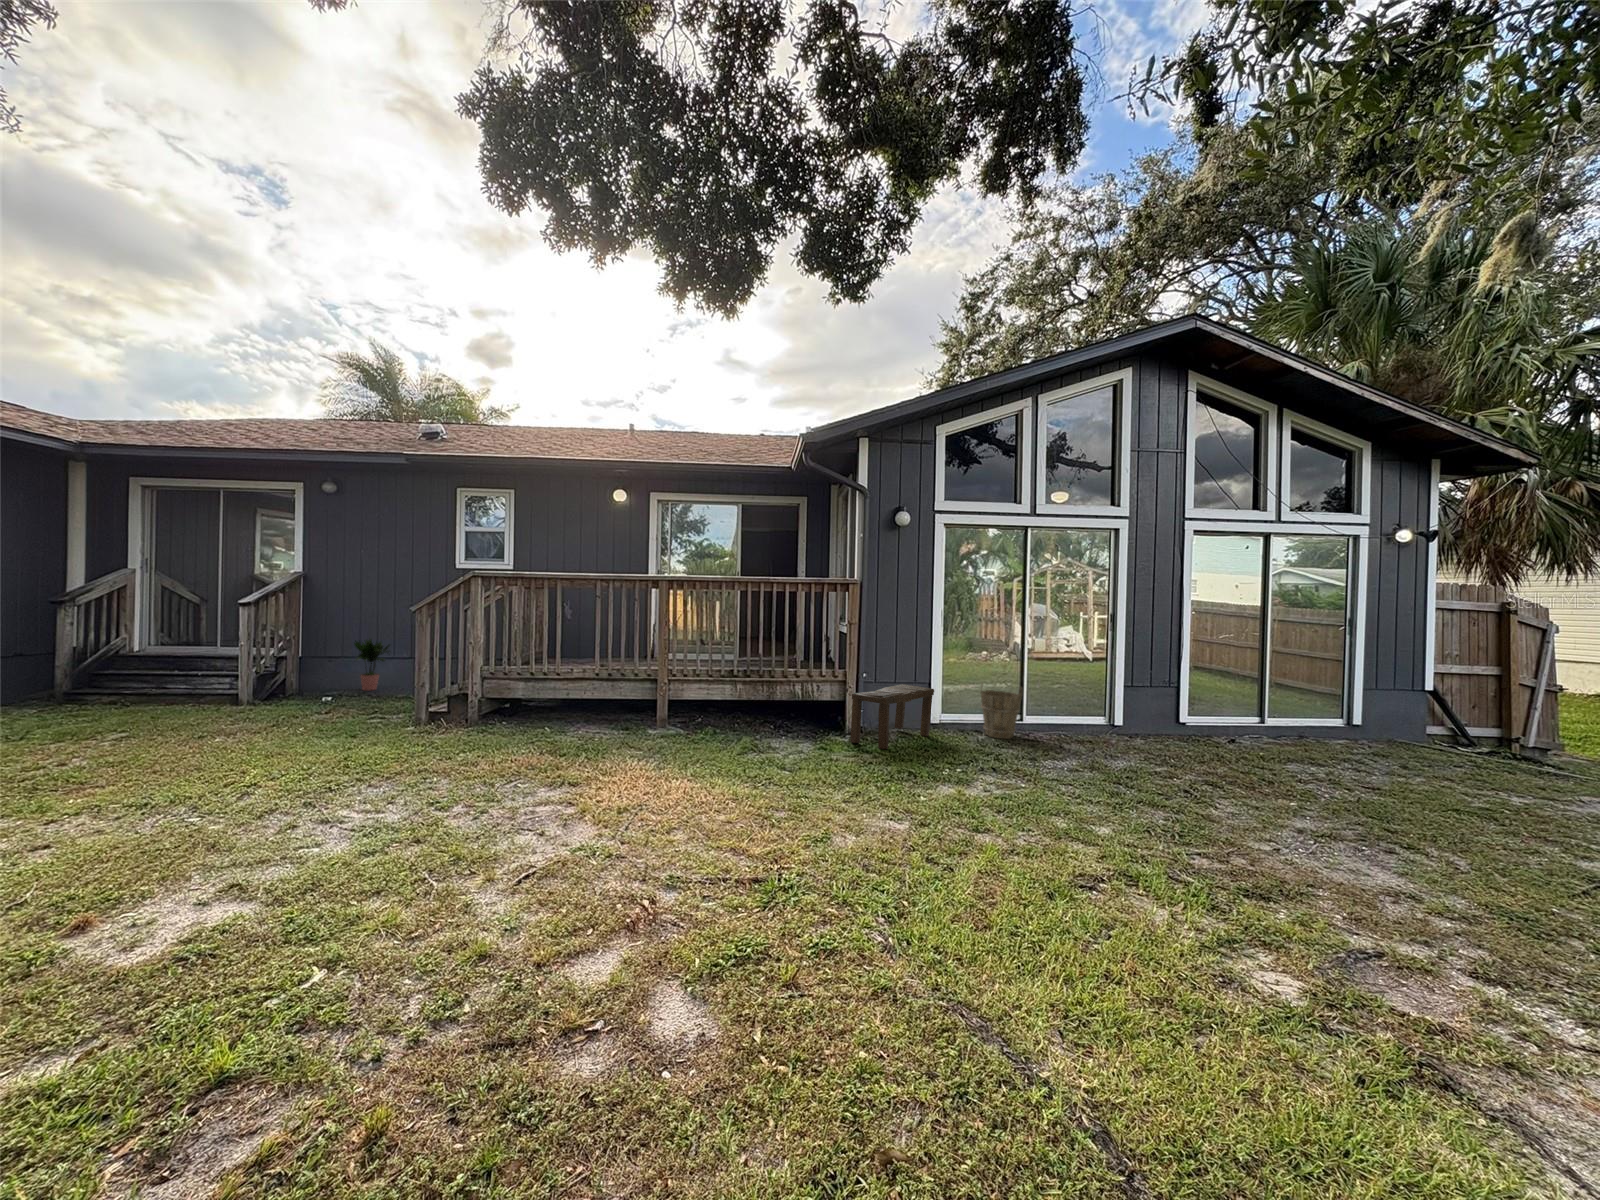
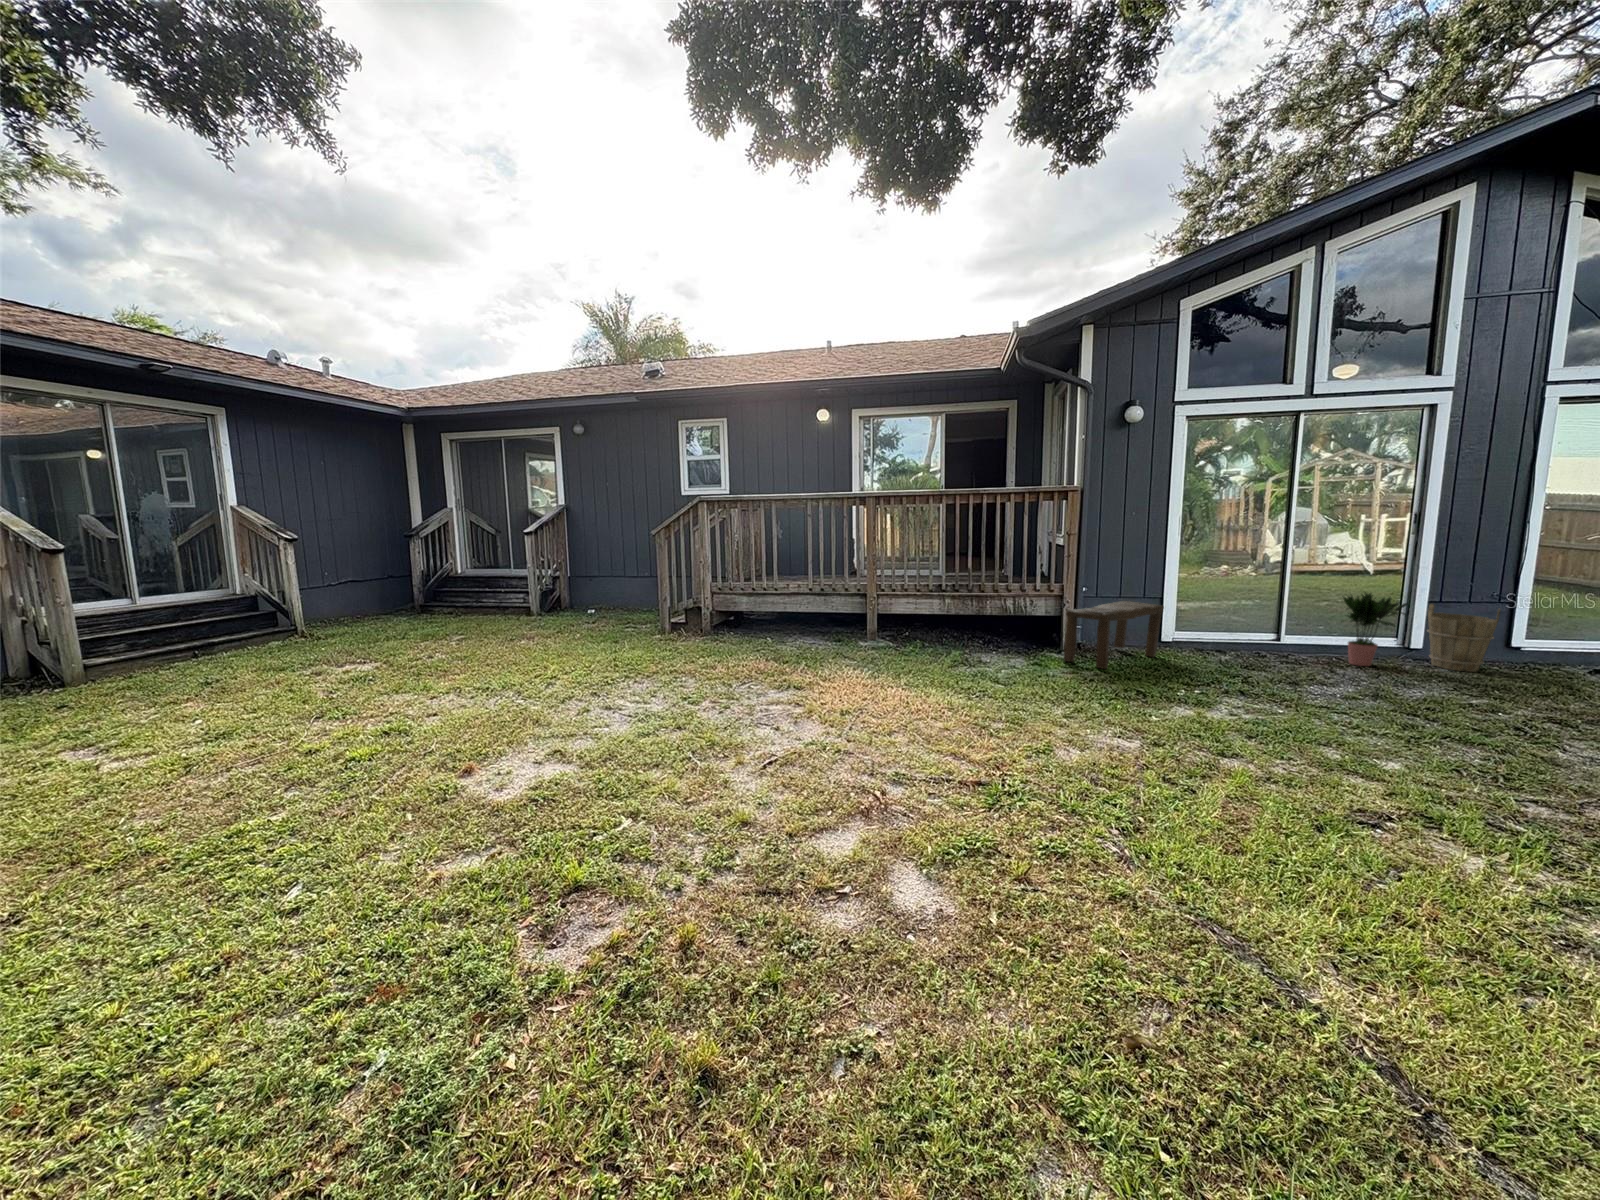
potted plant: present [354,639,390,691] -> present [1343,592,1407,666]
bucket: present [981,687,1022,739] -> present [1428,604,1500,672]

